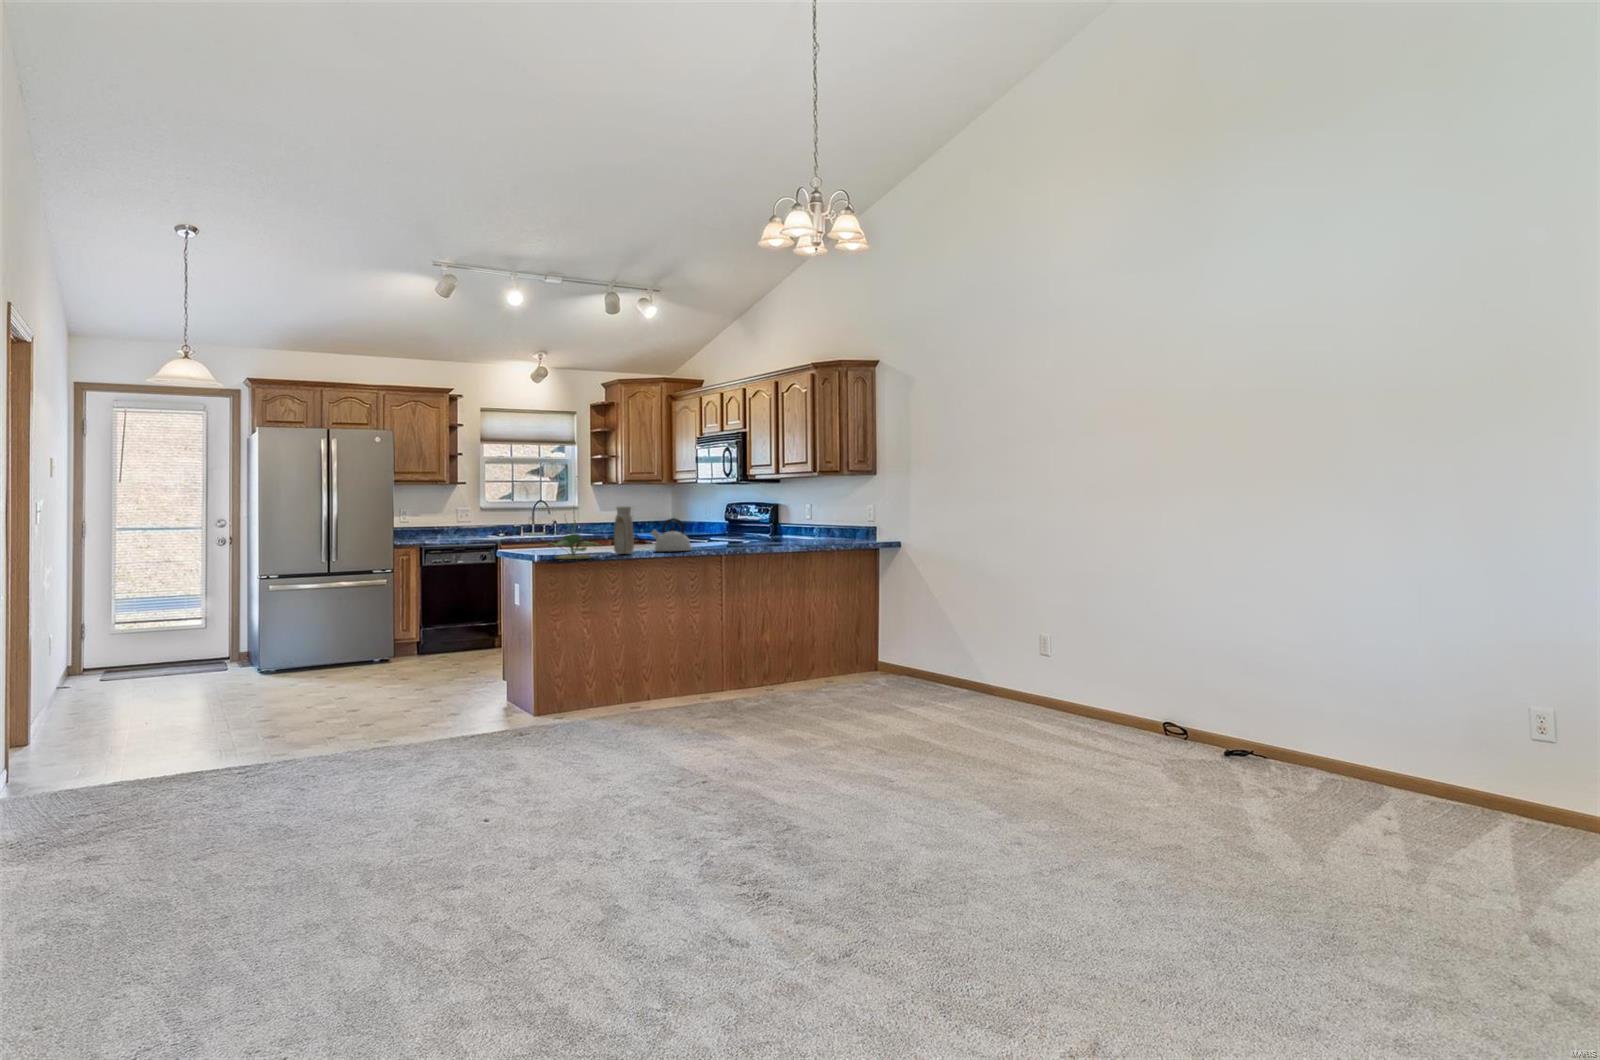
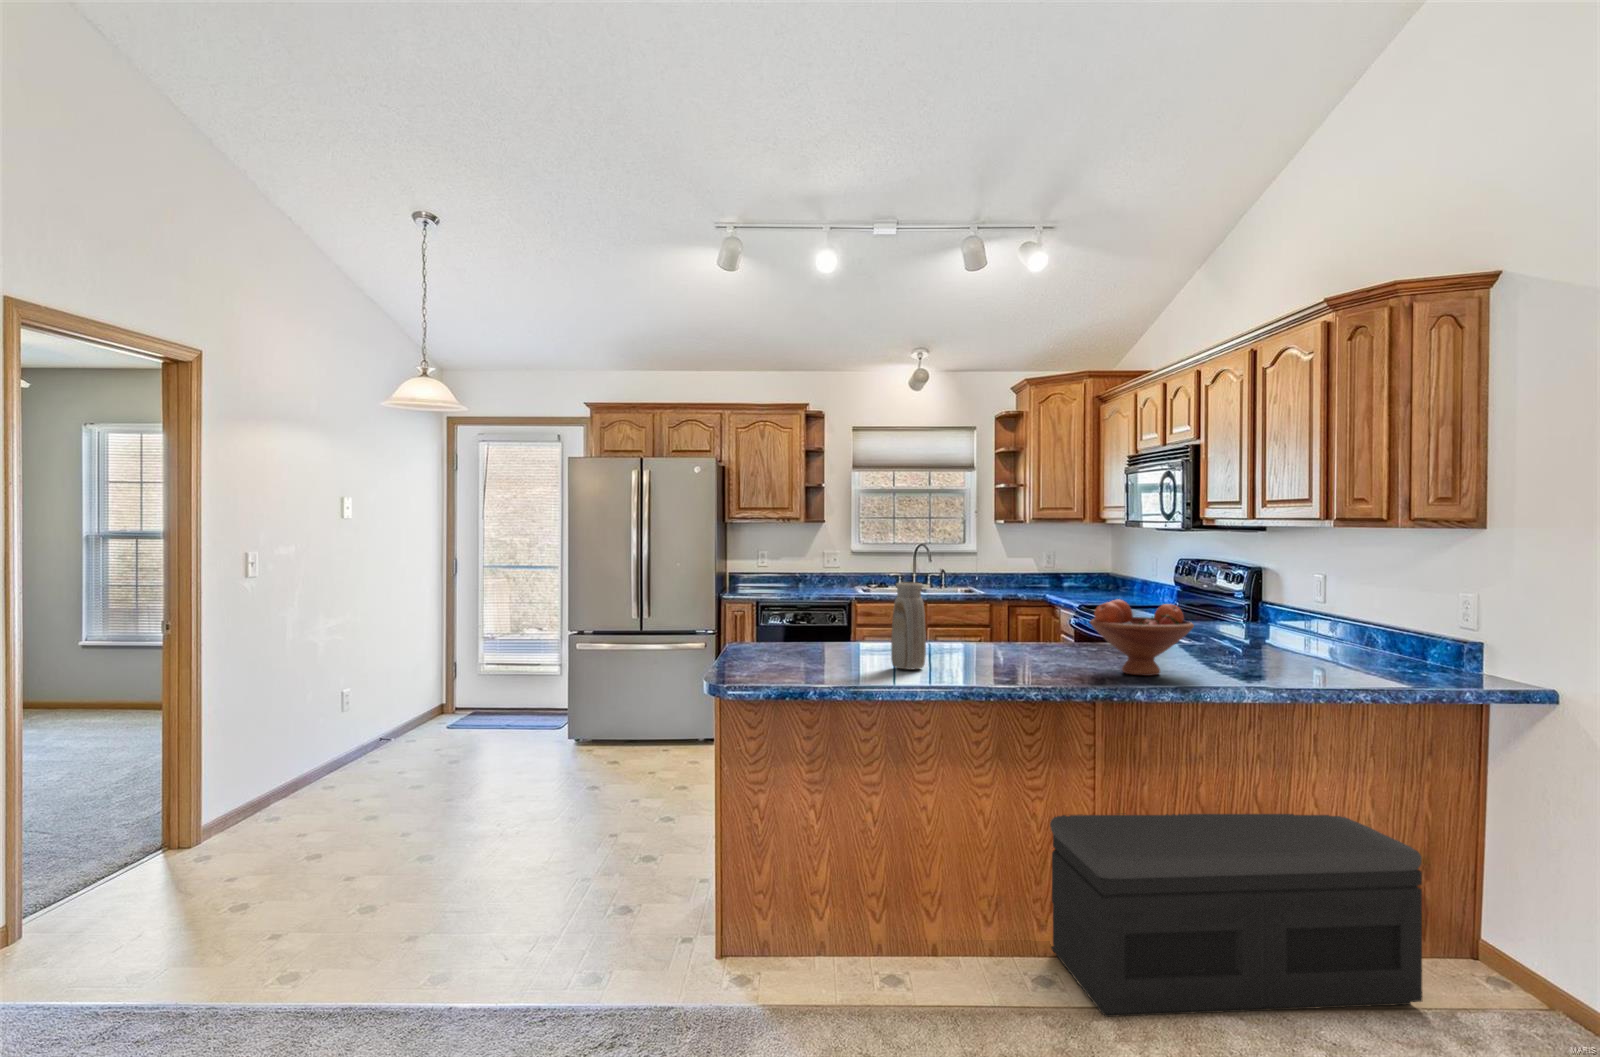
fruit bowl: none [716,513,765,549] -> present [1090,599,1194,676]
kettle: present [651,518,691,551] -> none [967,605,1042,670]
potted plant: present [554,520,598,559] -> none [751,580,847,680]
storage bench: none [699,614,858,707] -> present [1050,814,1422,1017]

